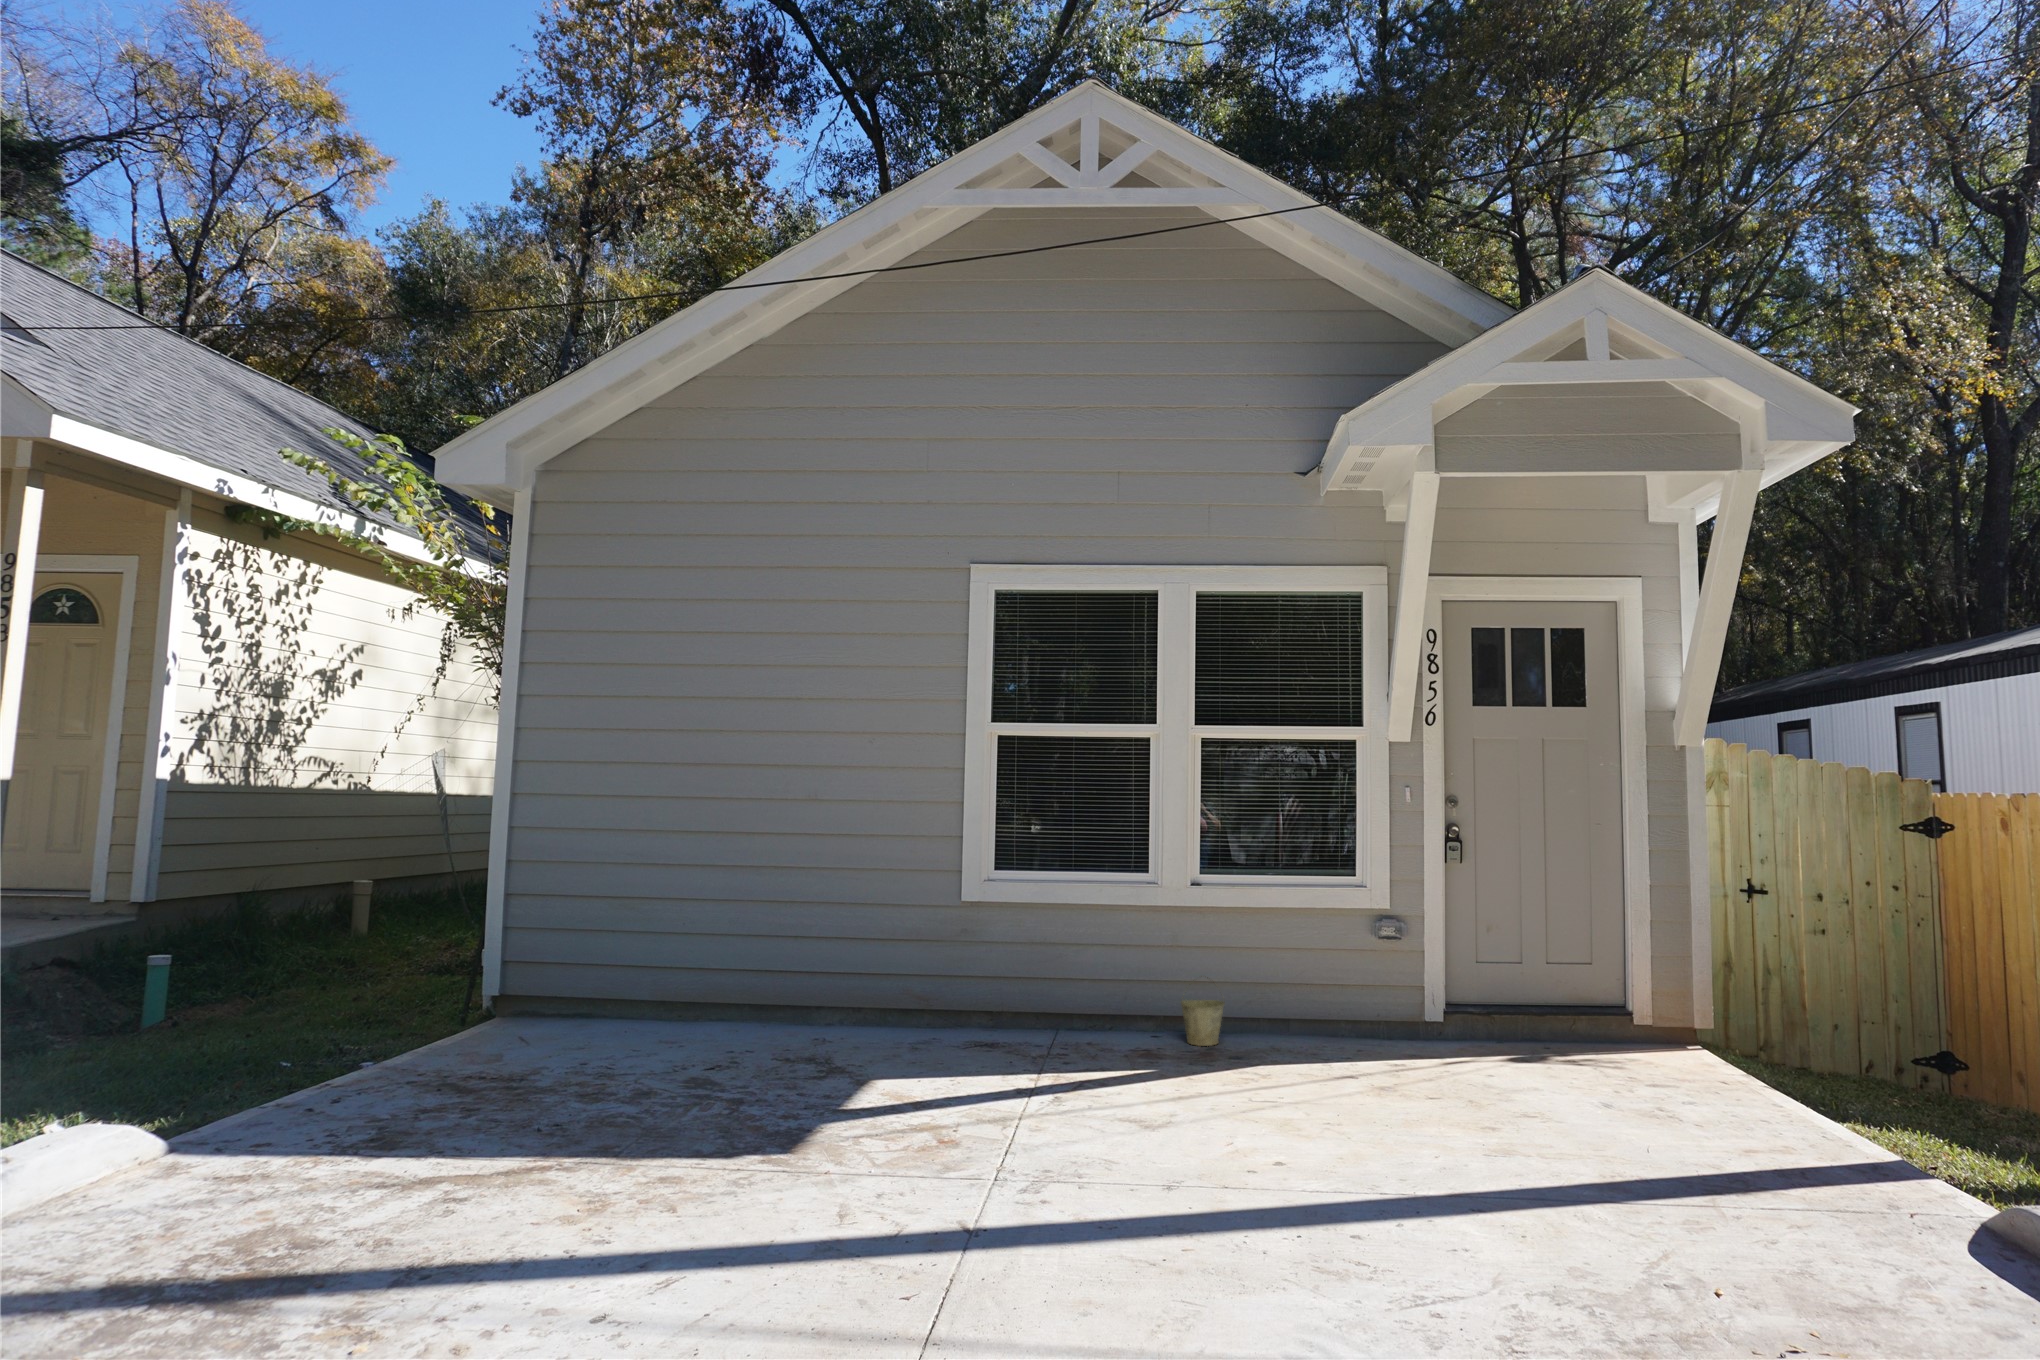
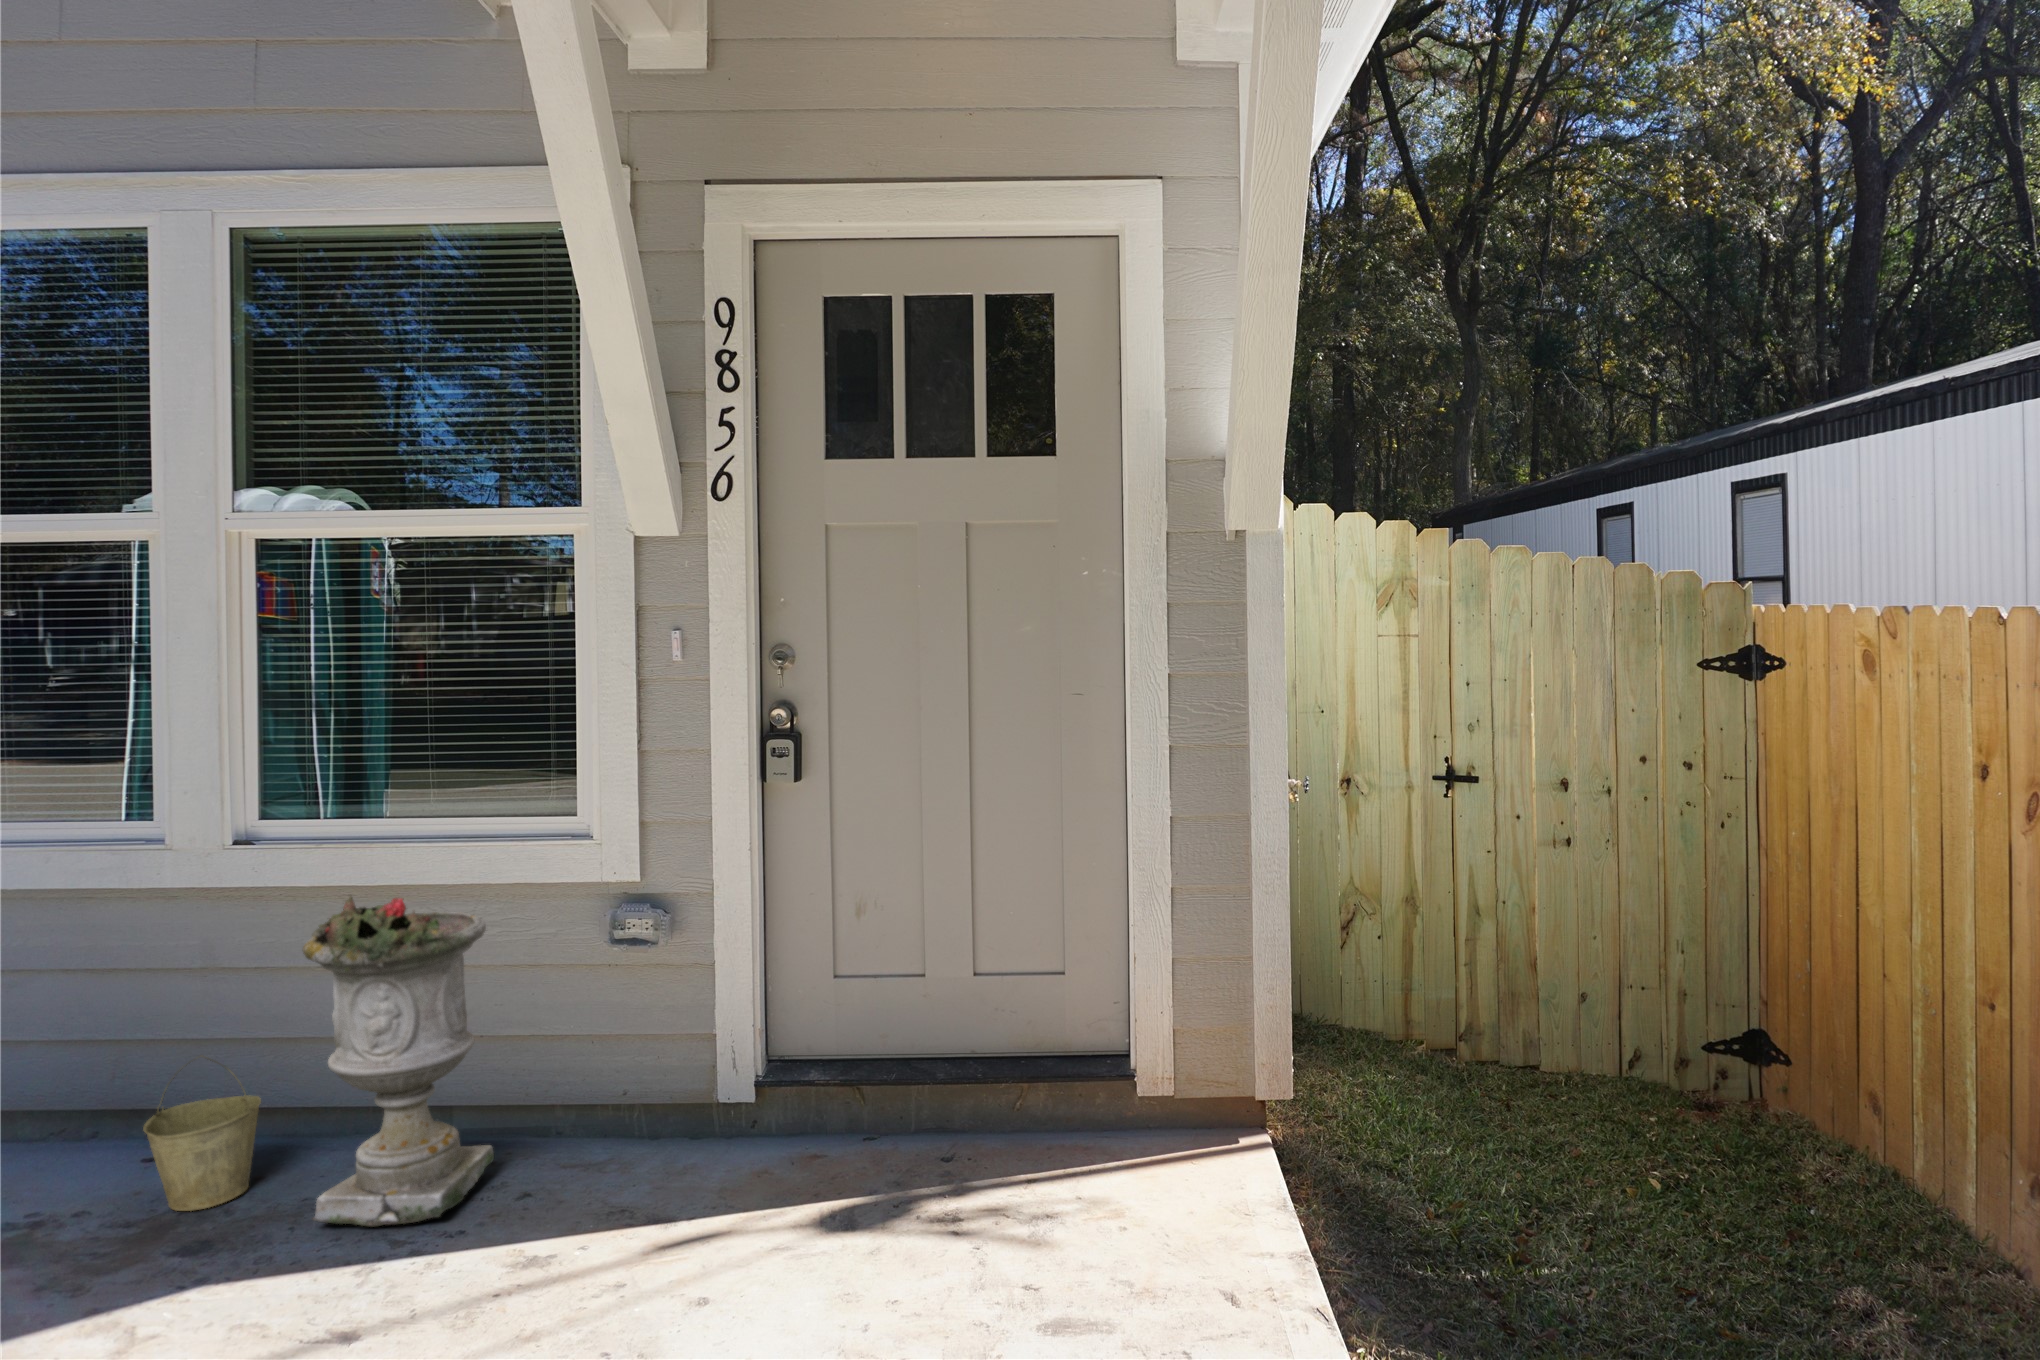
planter: none [1267,902,1346,1052] -> present [303,896,494,1227]

